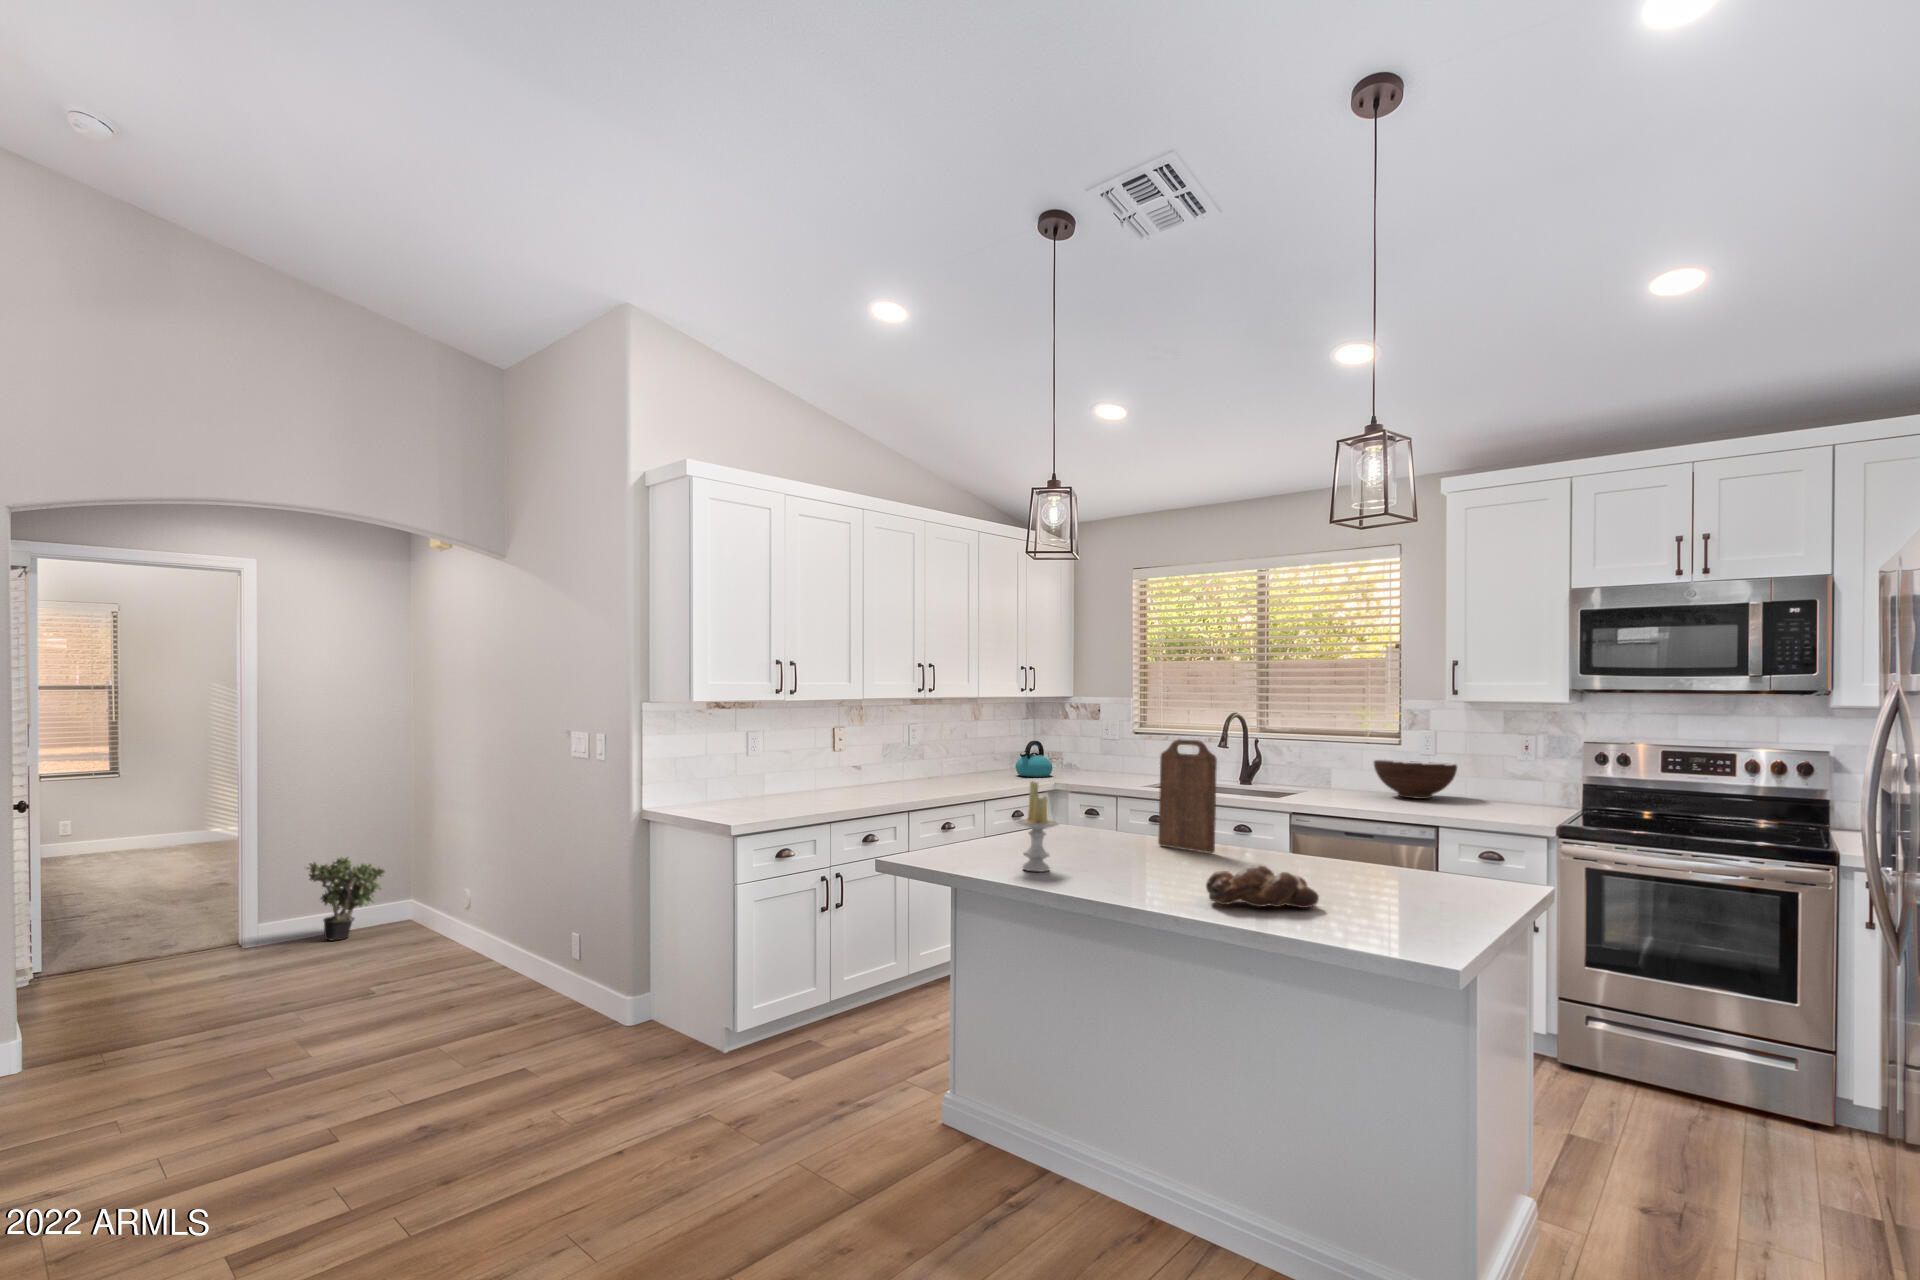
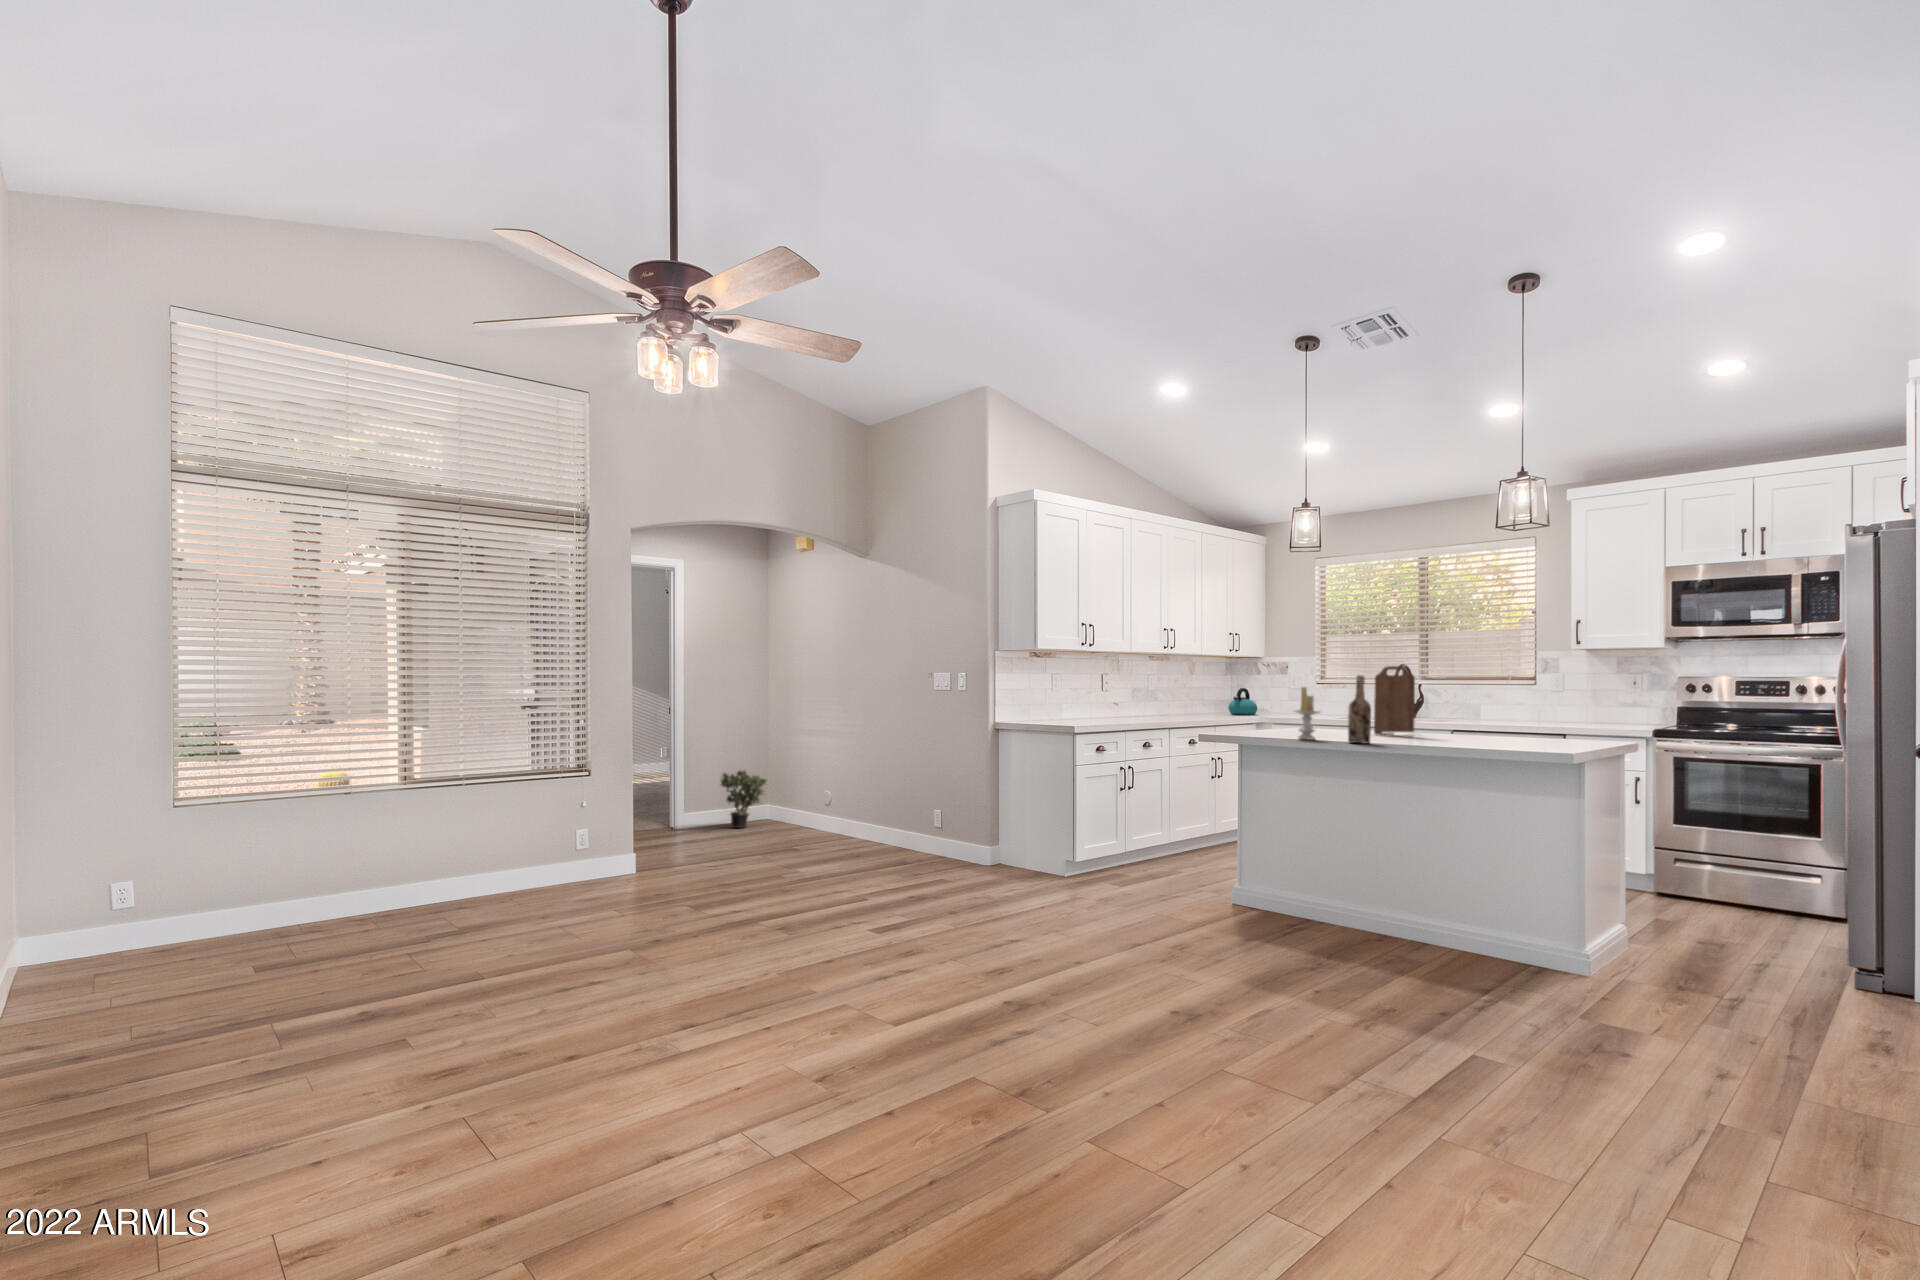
fruit bowl: present [1374,760,1457,799] -> none [1515,695,1581,723]
wine bottle: none [1091,770,1129,889] -> present [1348,675,1371,744]
bread loaf: present [1206,865,1319,908] -> none [1422,726,1491,747]

